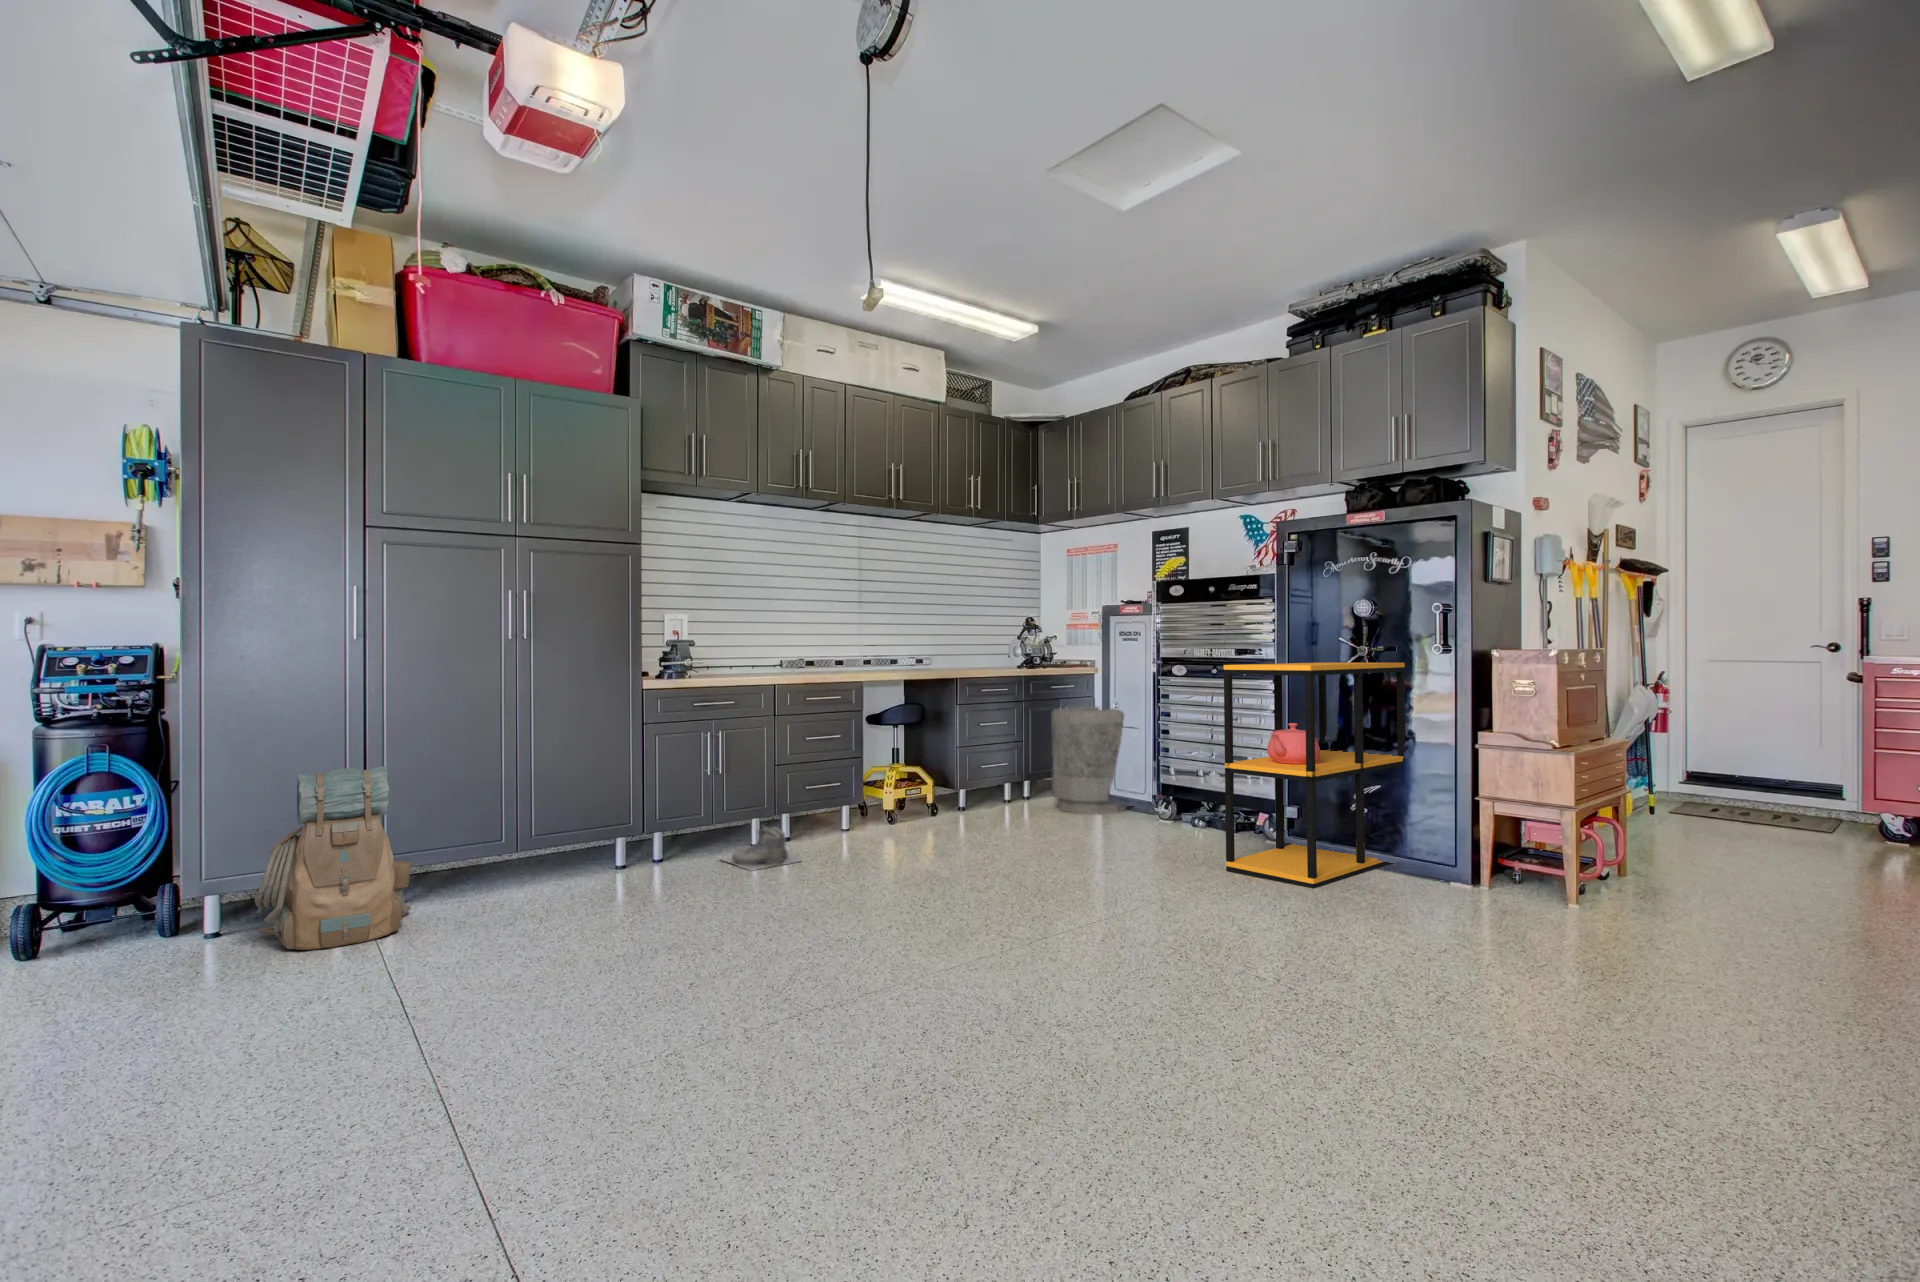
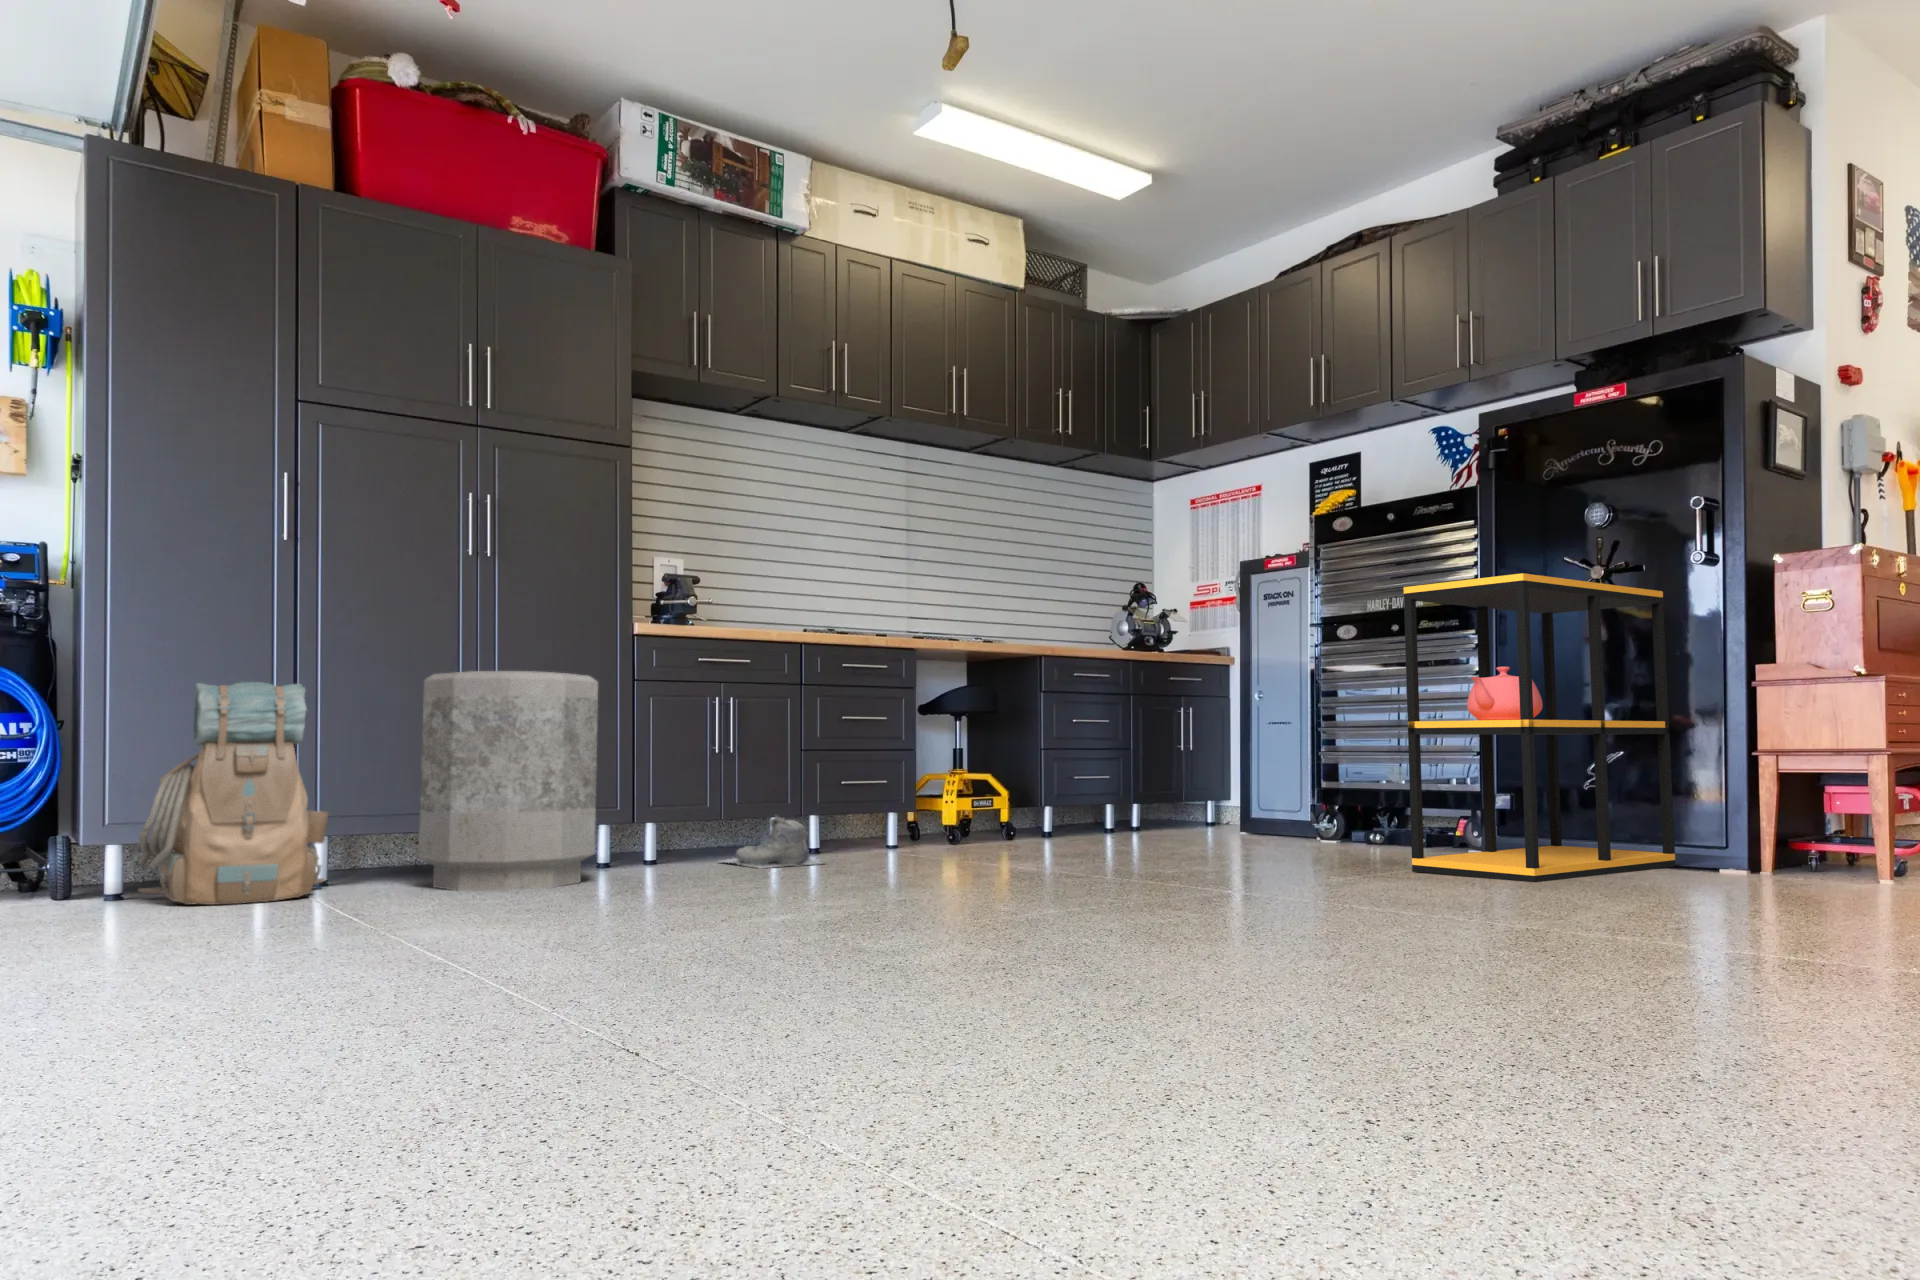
trash can: present [1051,707,1127,814] -> present [419,671,598,891]

